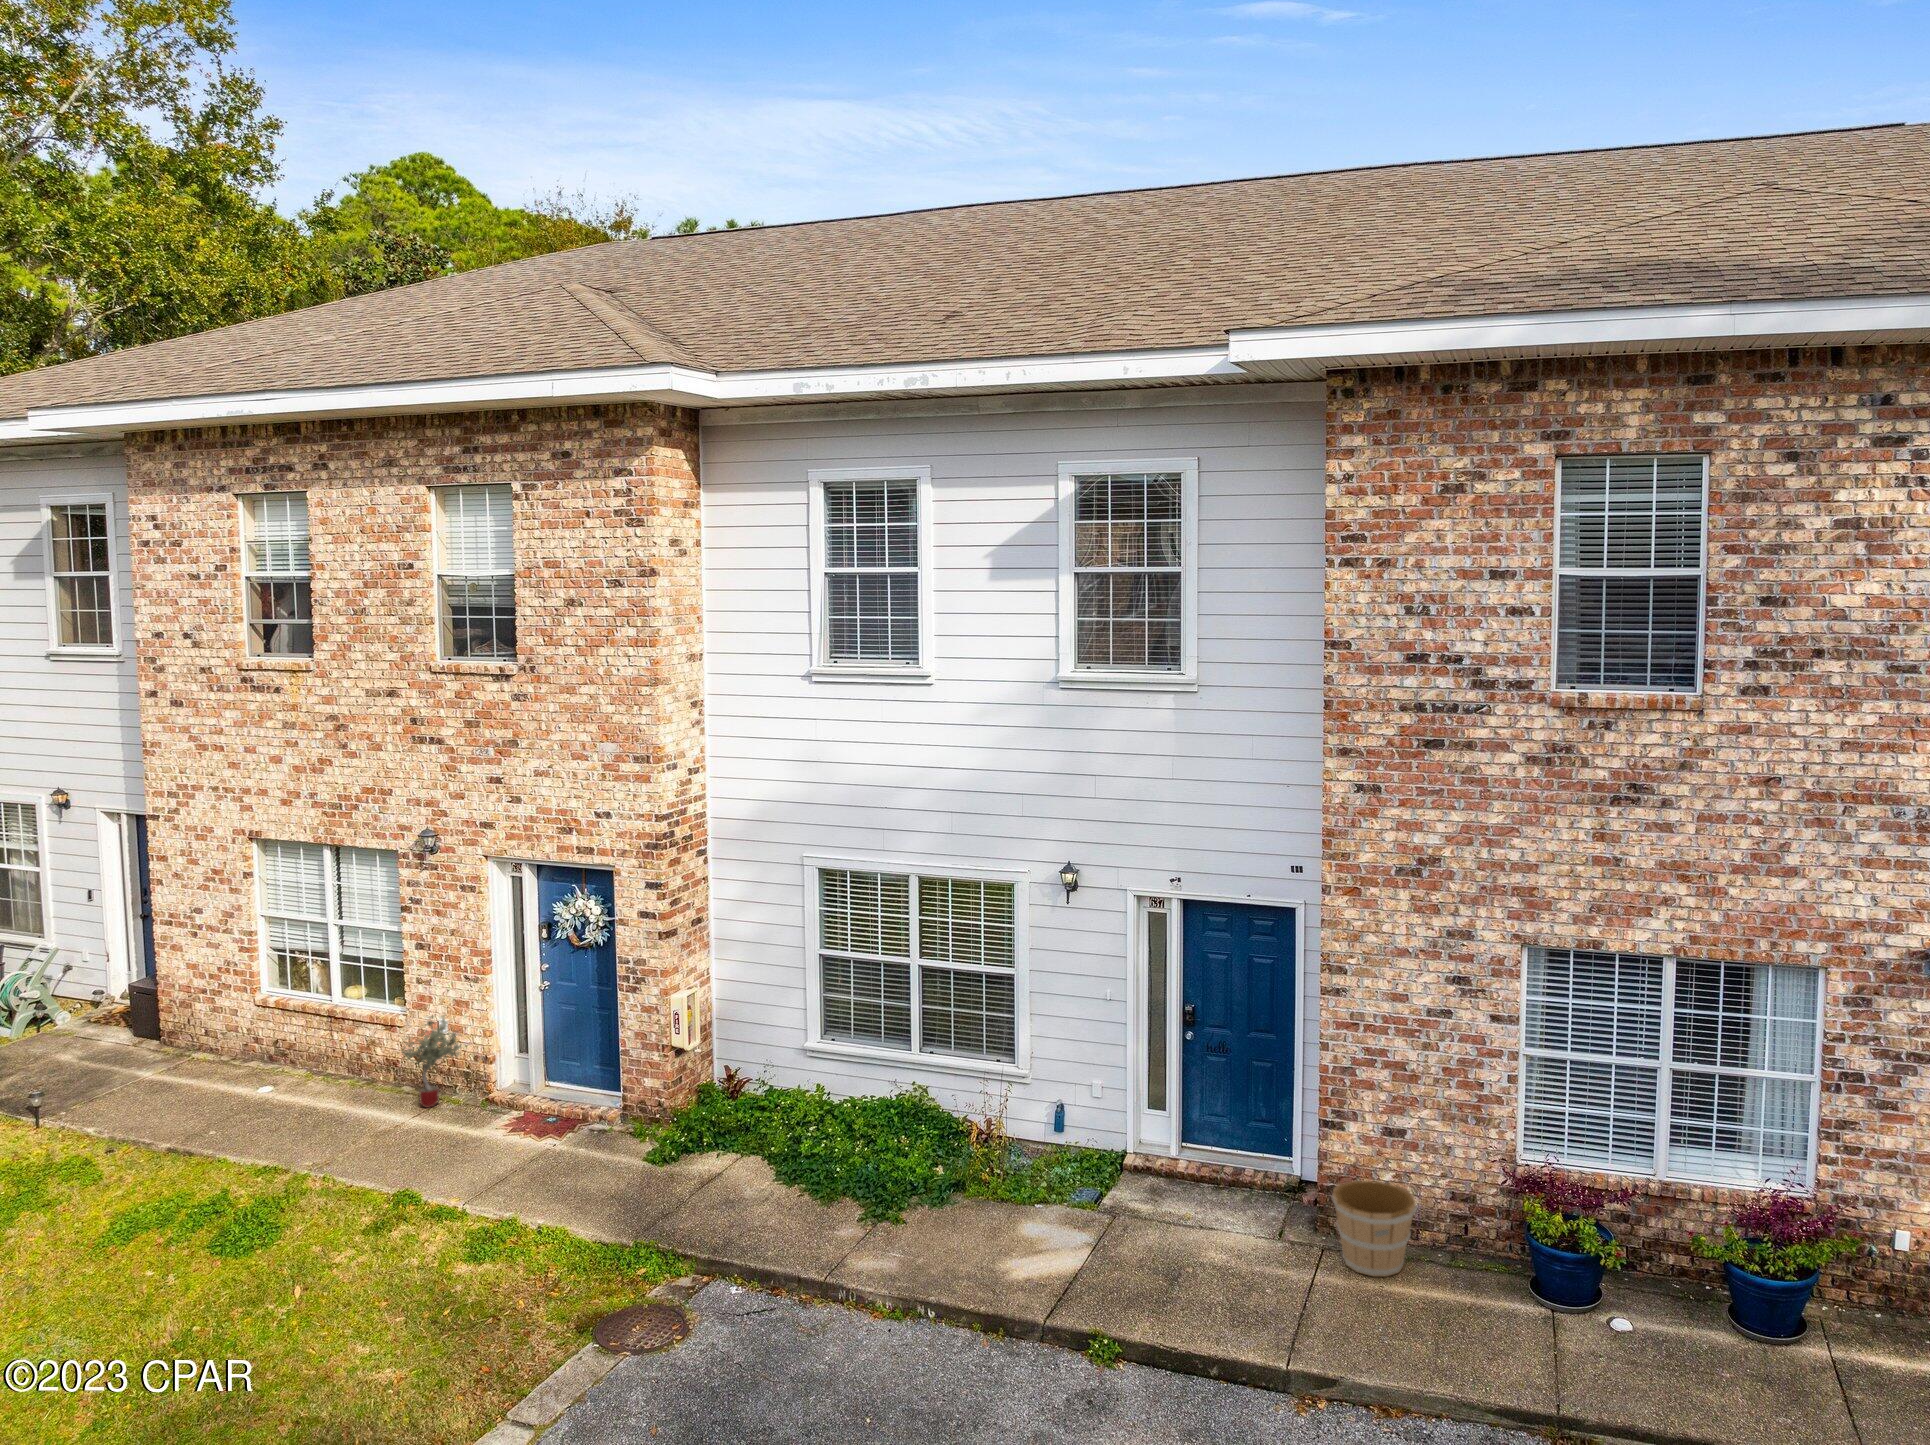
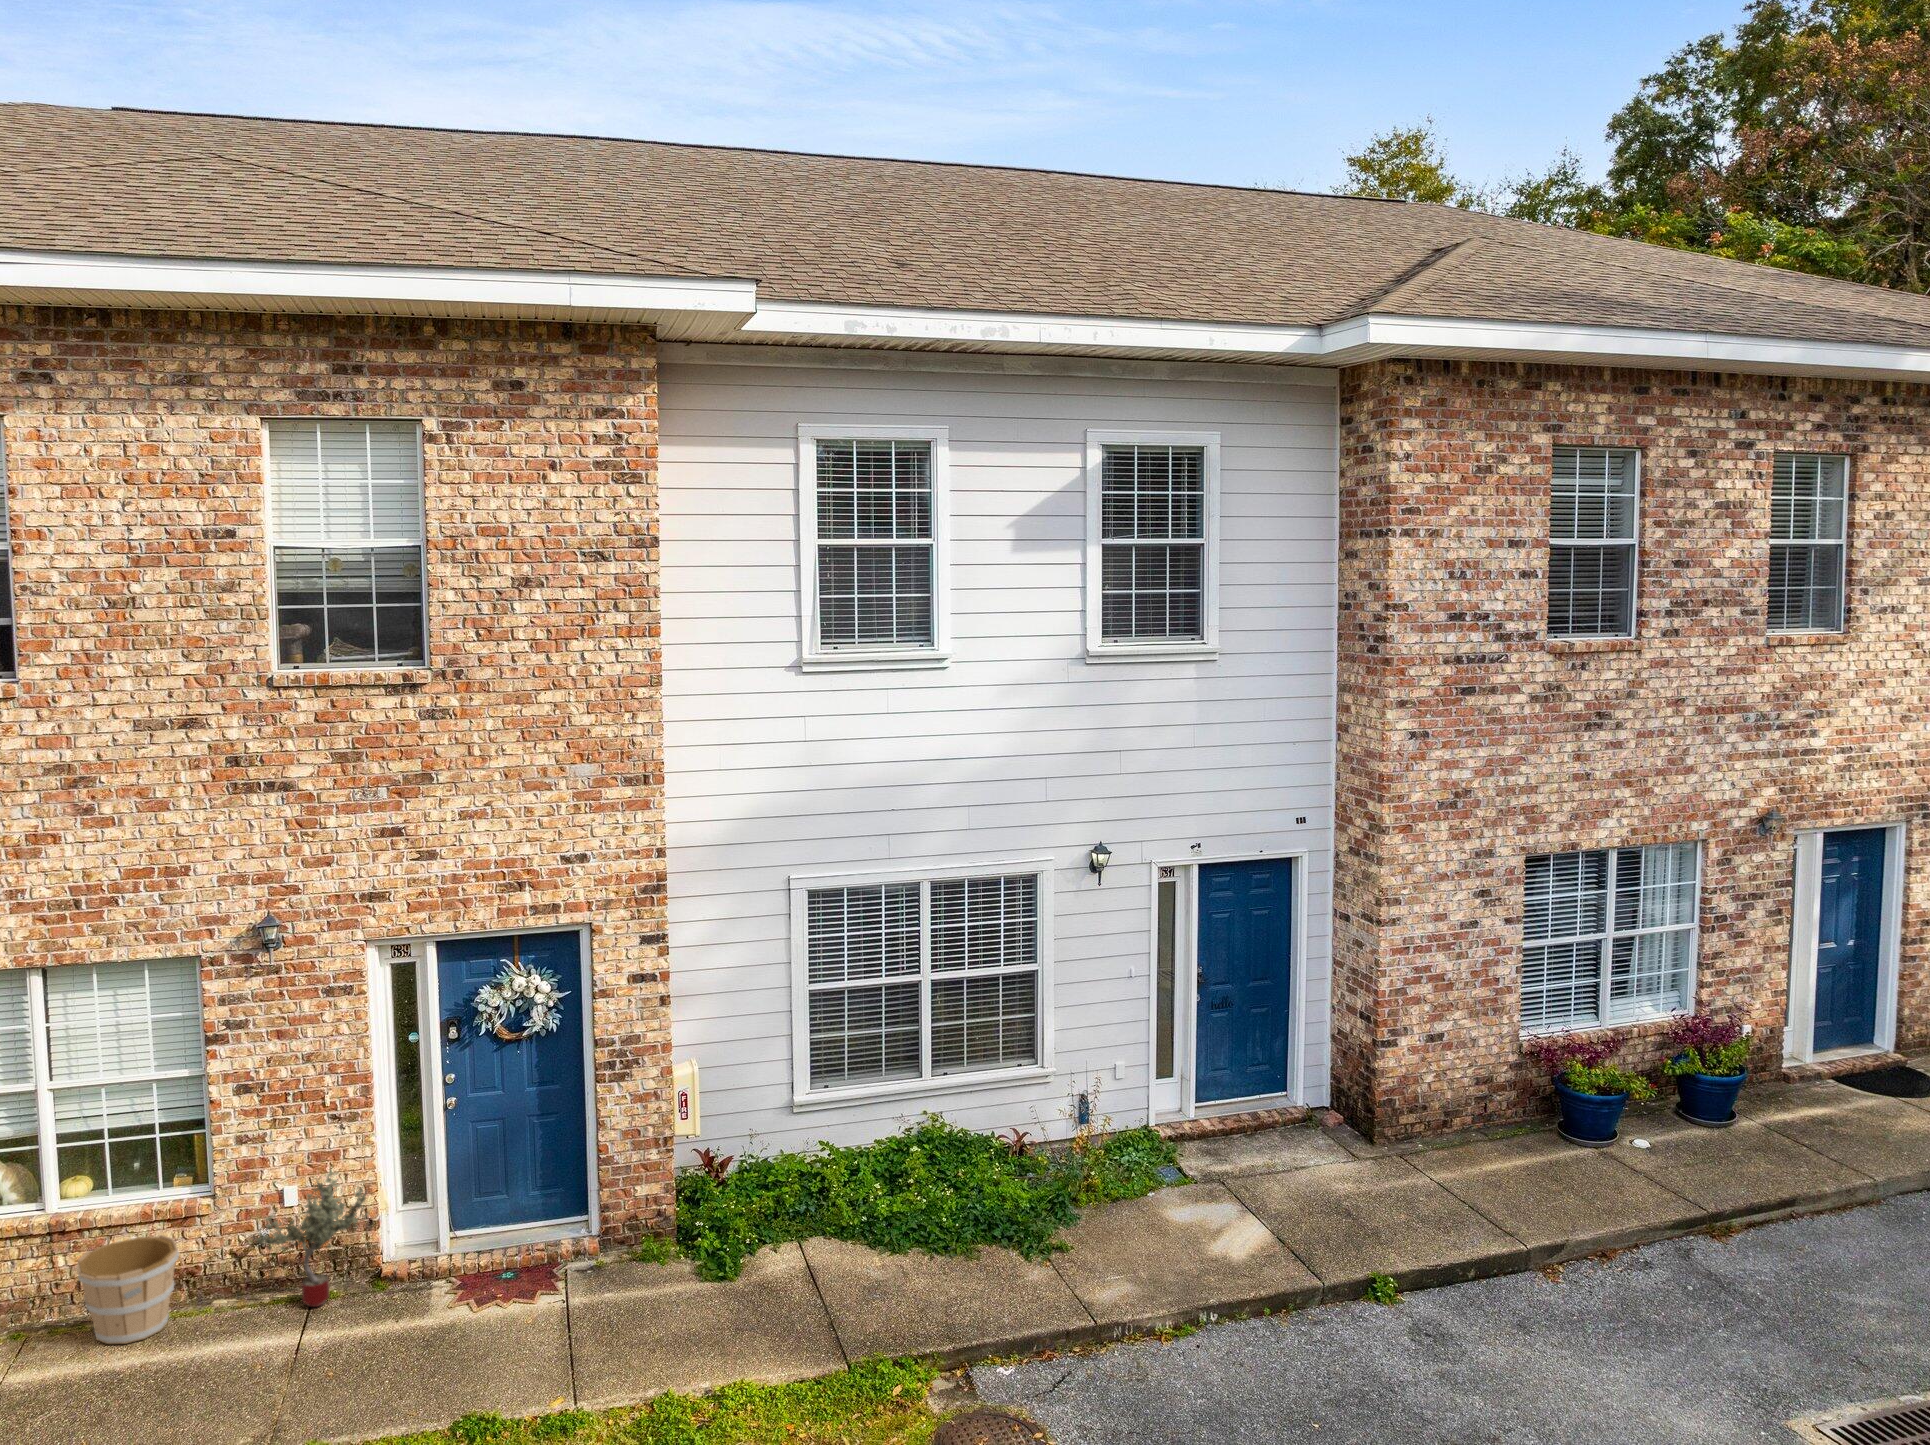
wooden bucket: present [1332,1181,1417,1277] -> present [76,1235,179,1344]

